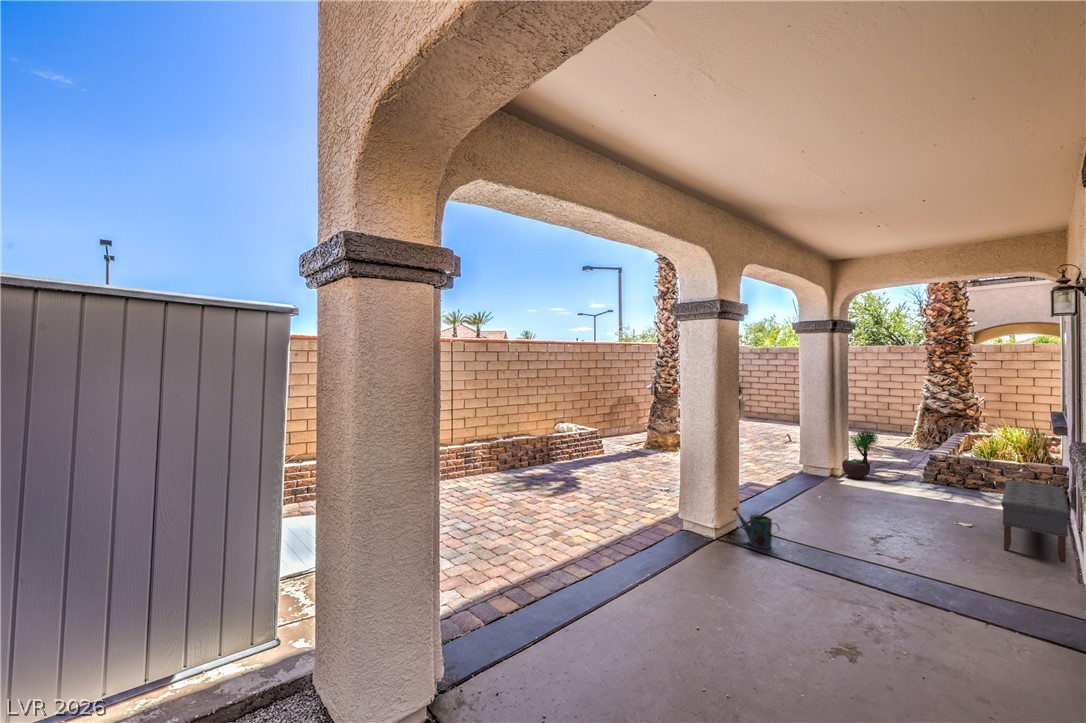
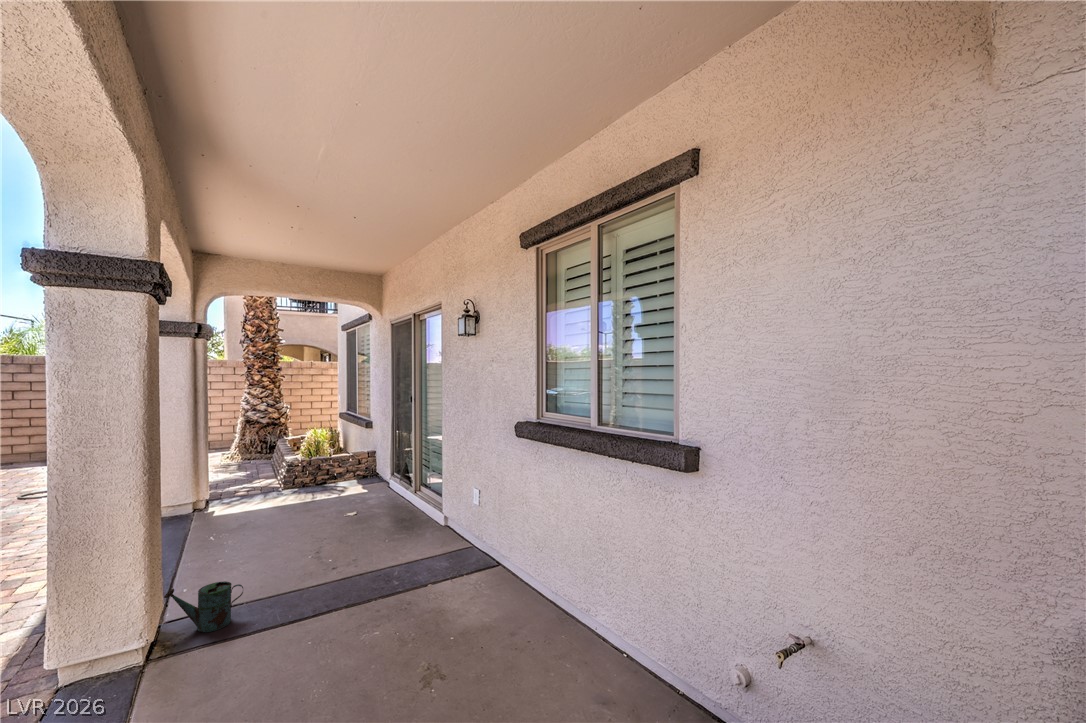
potted tree: present [842,429,878,478] -> none [206,445,249,506]
bench: present [1001,481,1070,563] -> none [364,465,419,522]

